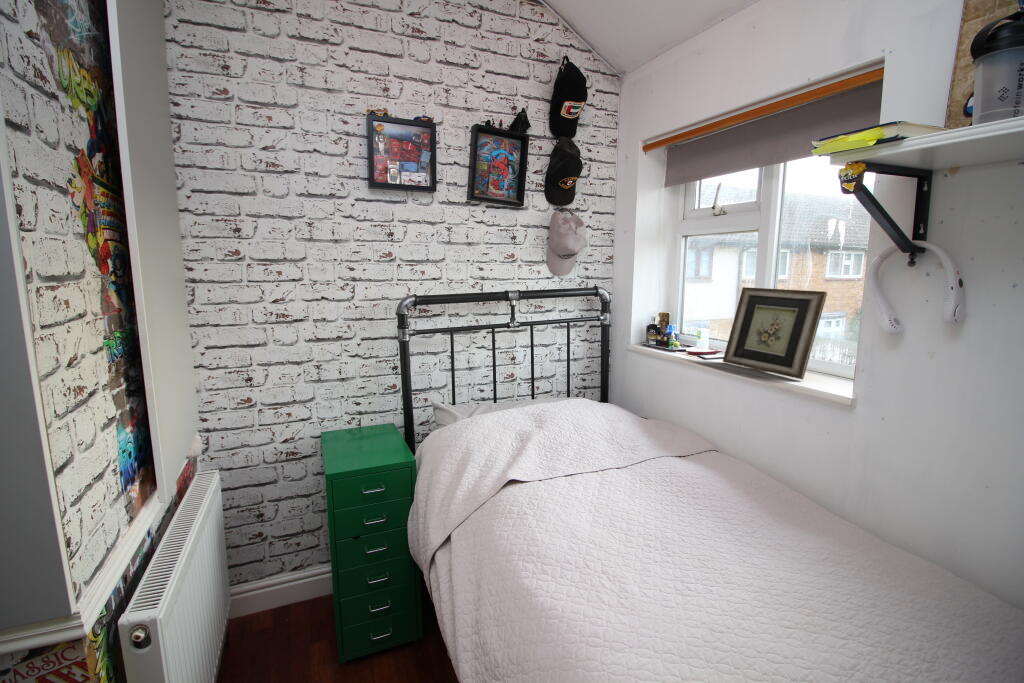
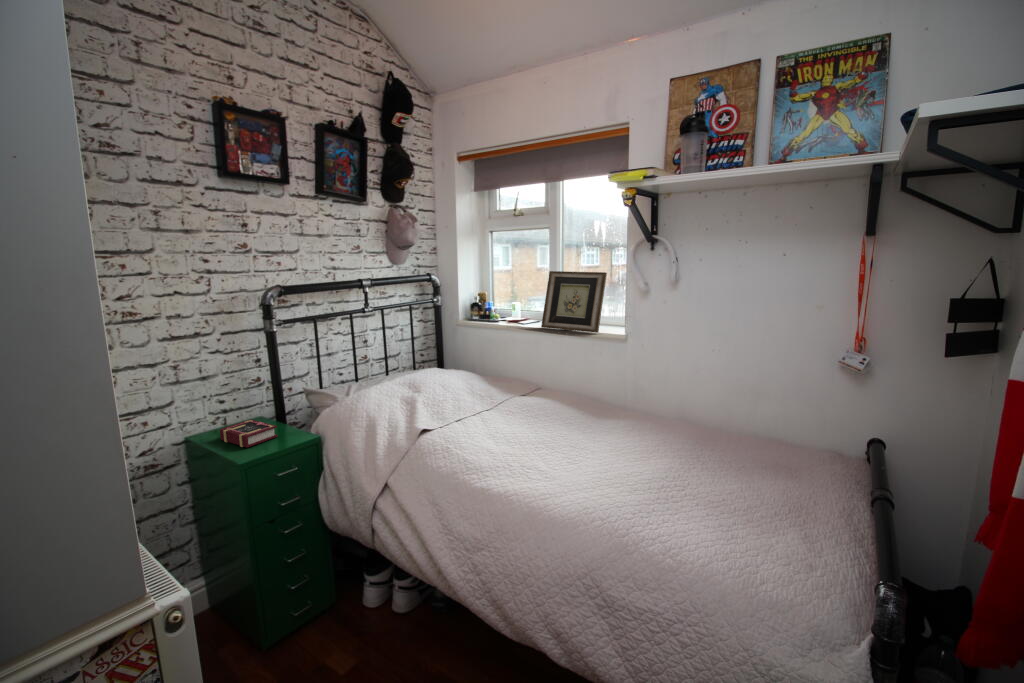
book: none [343,425,388,455] -> present [220,419,278,447]

